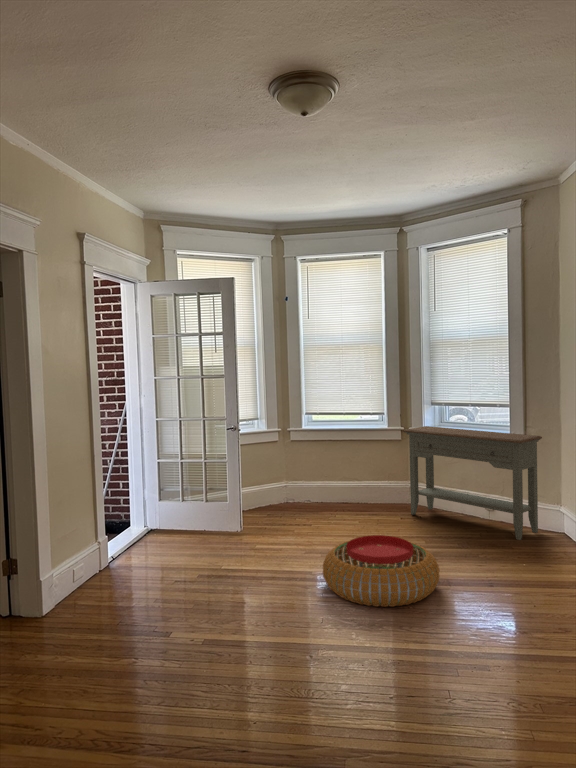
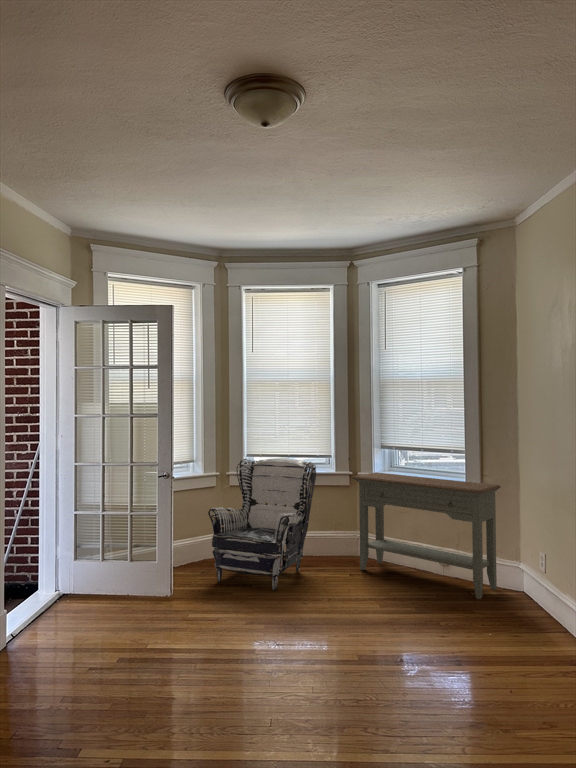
armchair: none [271,414,369,530] -> present [208,458,316,590]
pouf: present [323,535,439,607] -> none [273,602,407,692]

